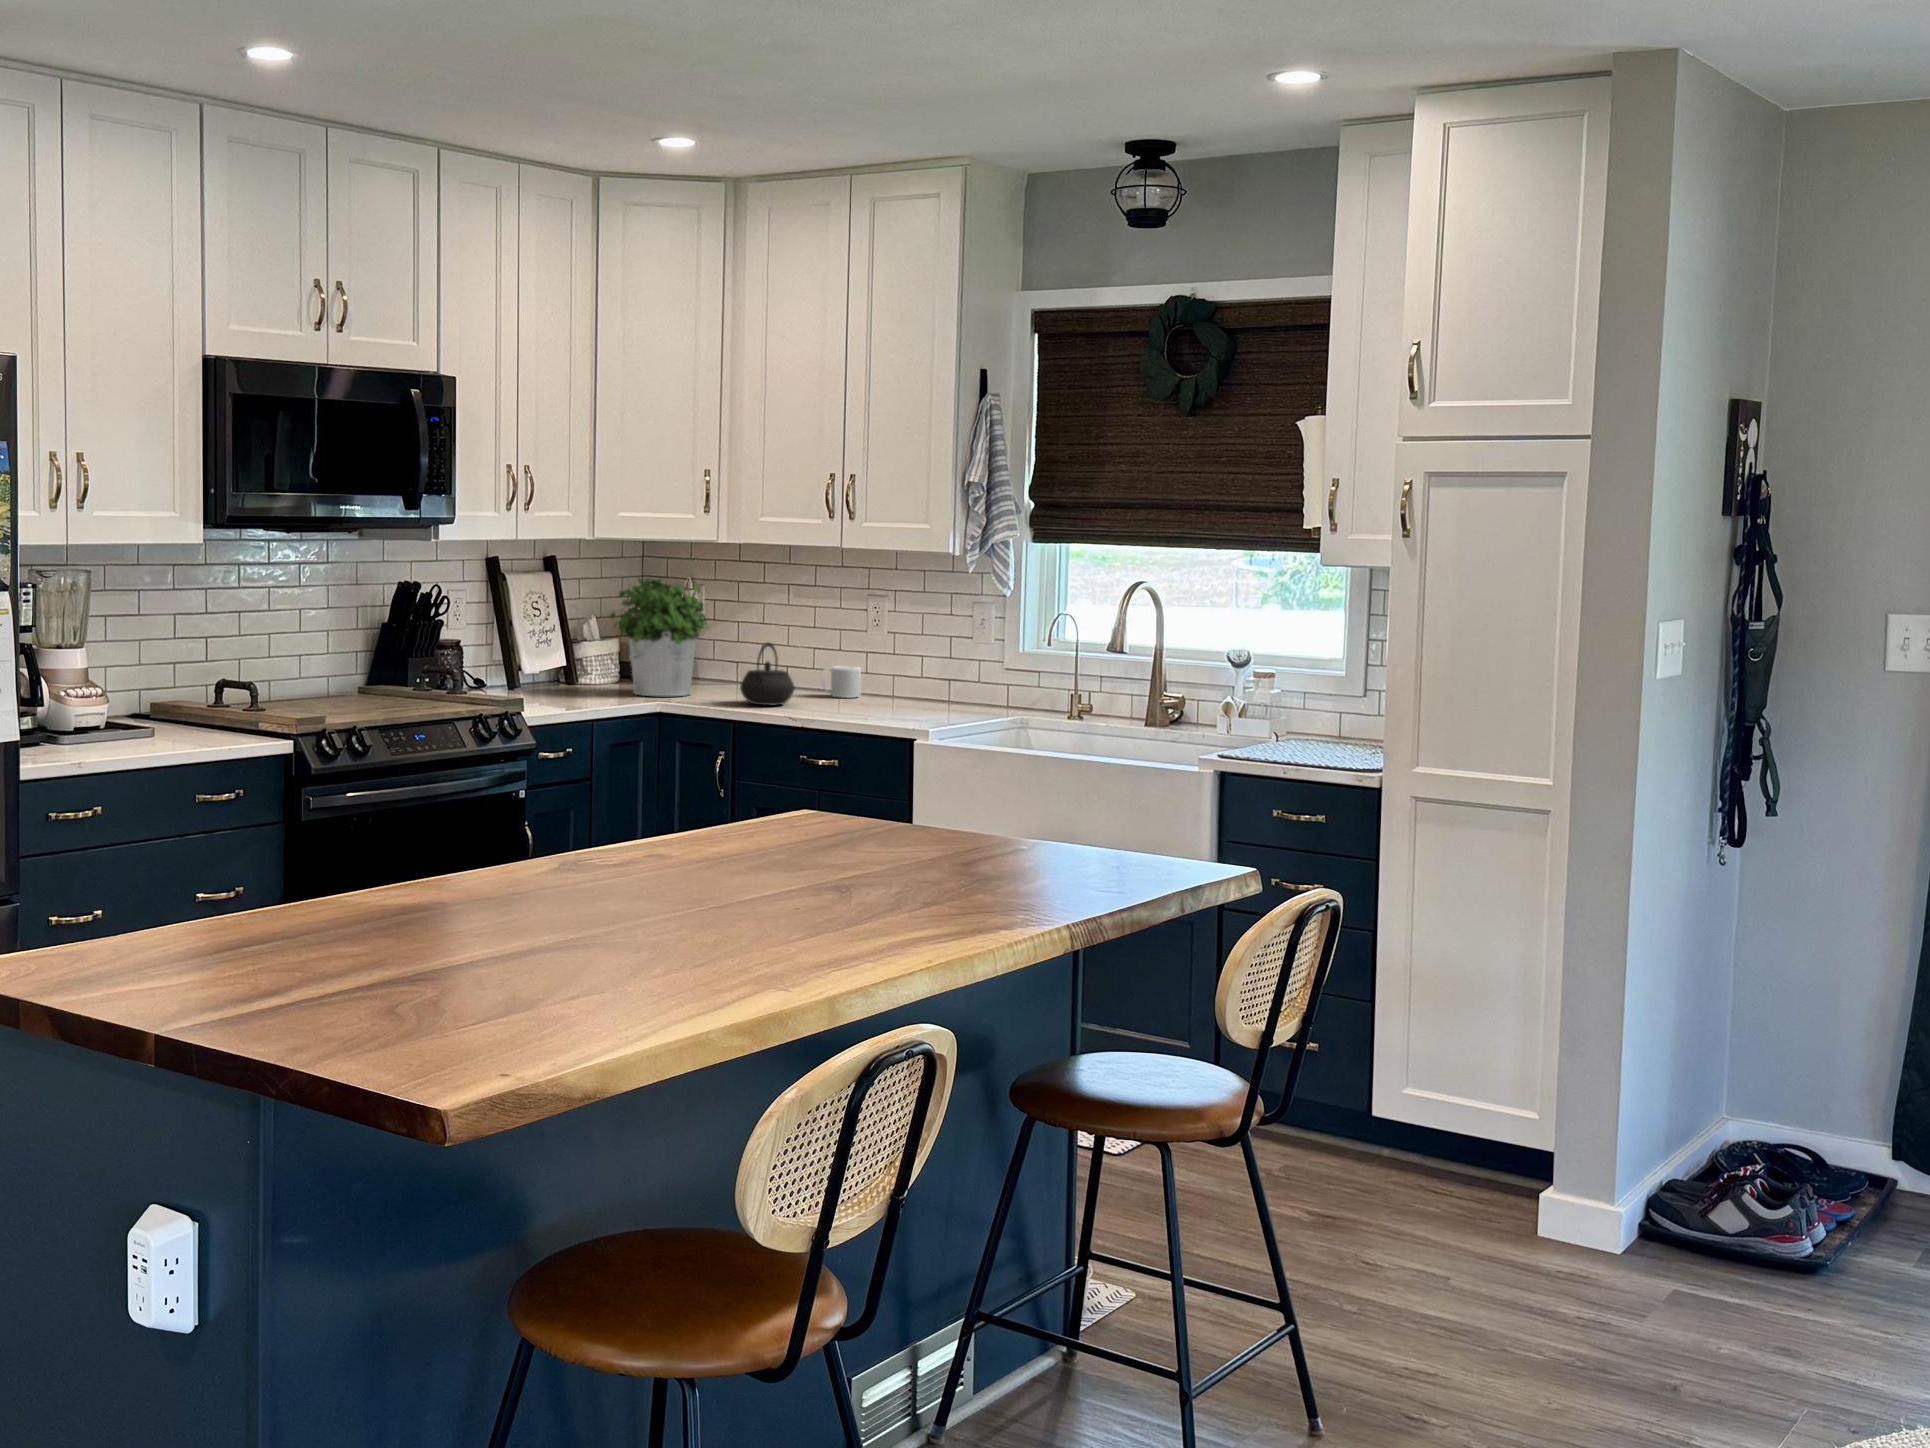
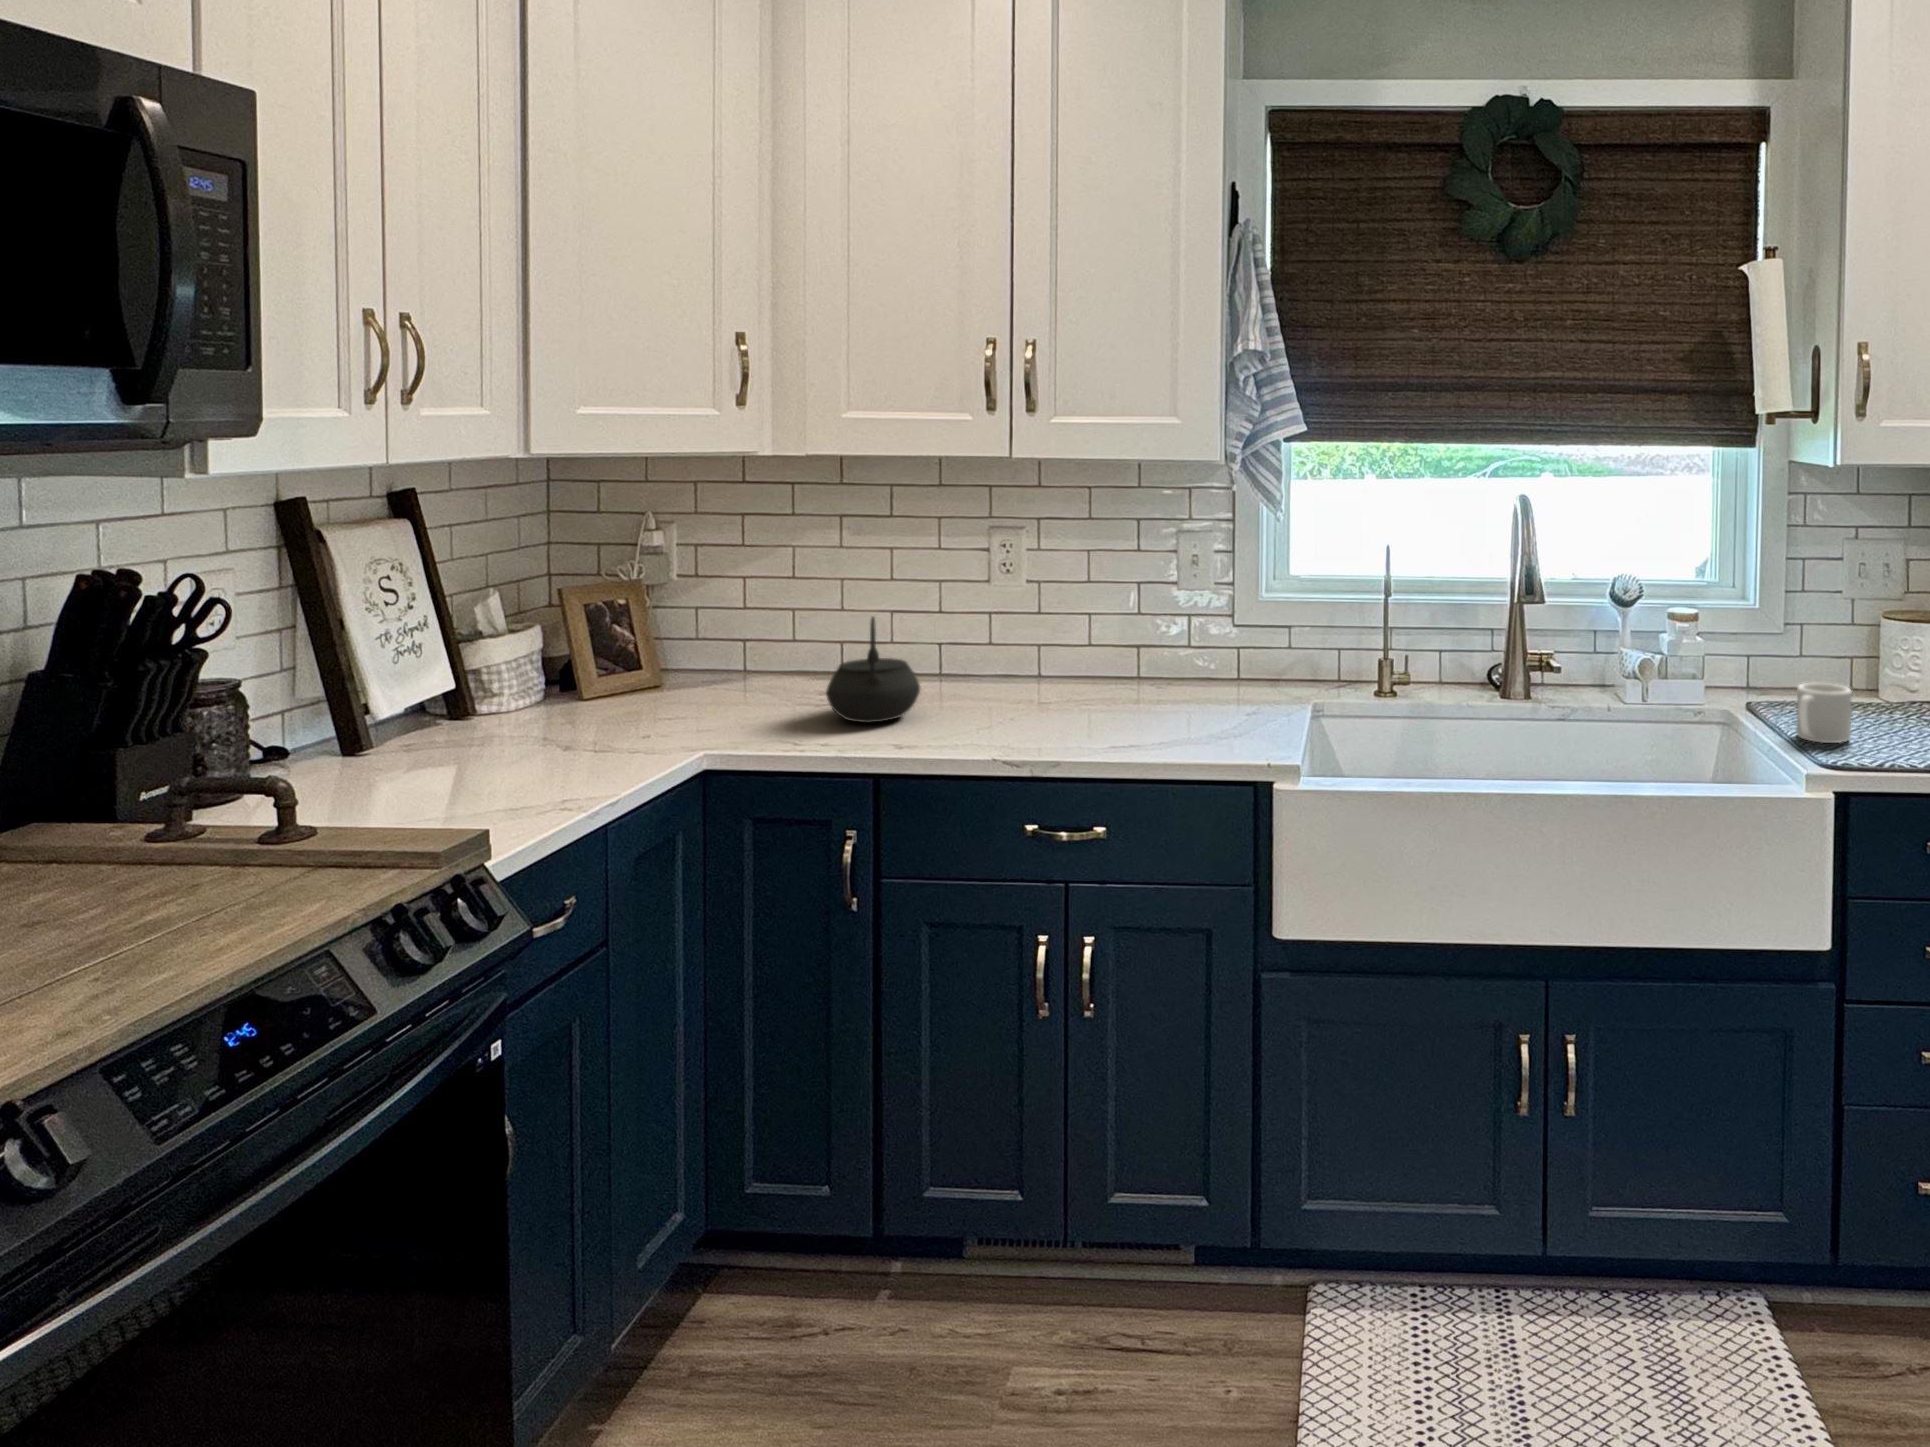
potted plant: present [610,578,706,697] -> none [547,518,737,726]
mug: present [821,666,861,698] -> present [1796,683,1852,743]

